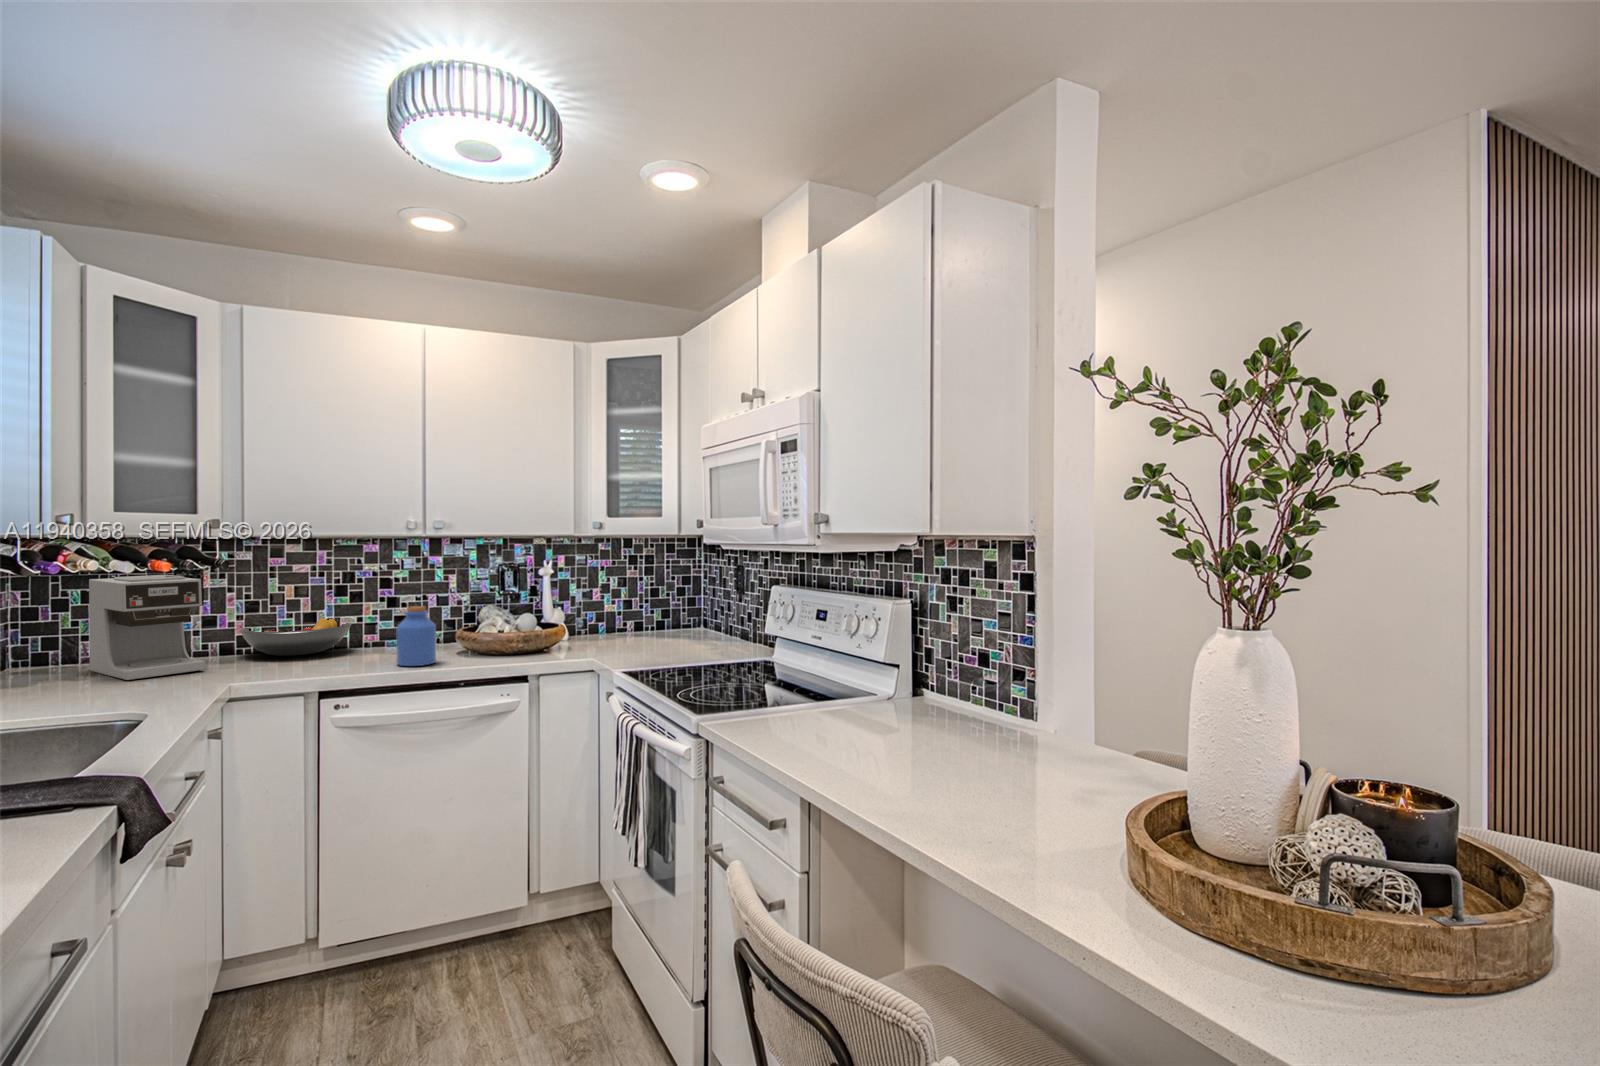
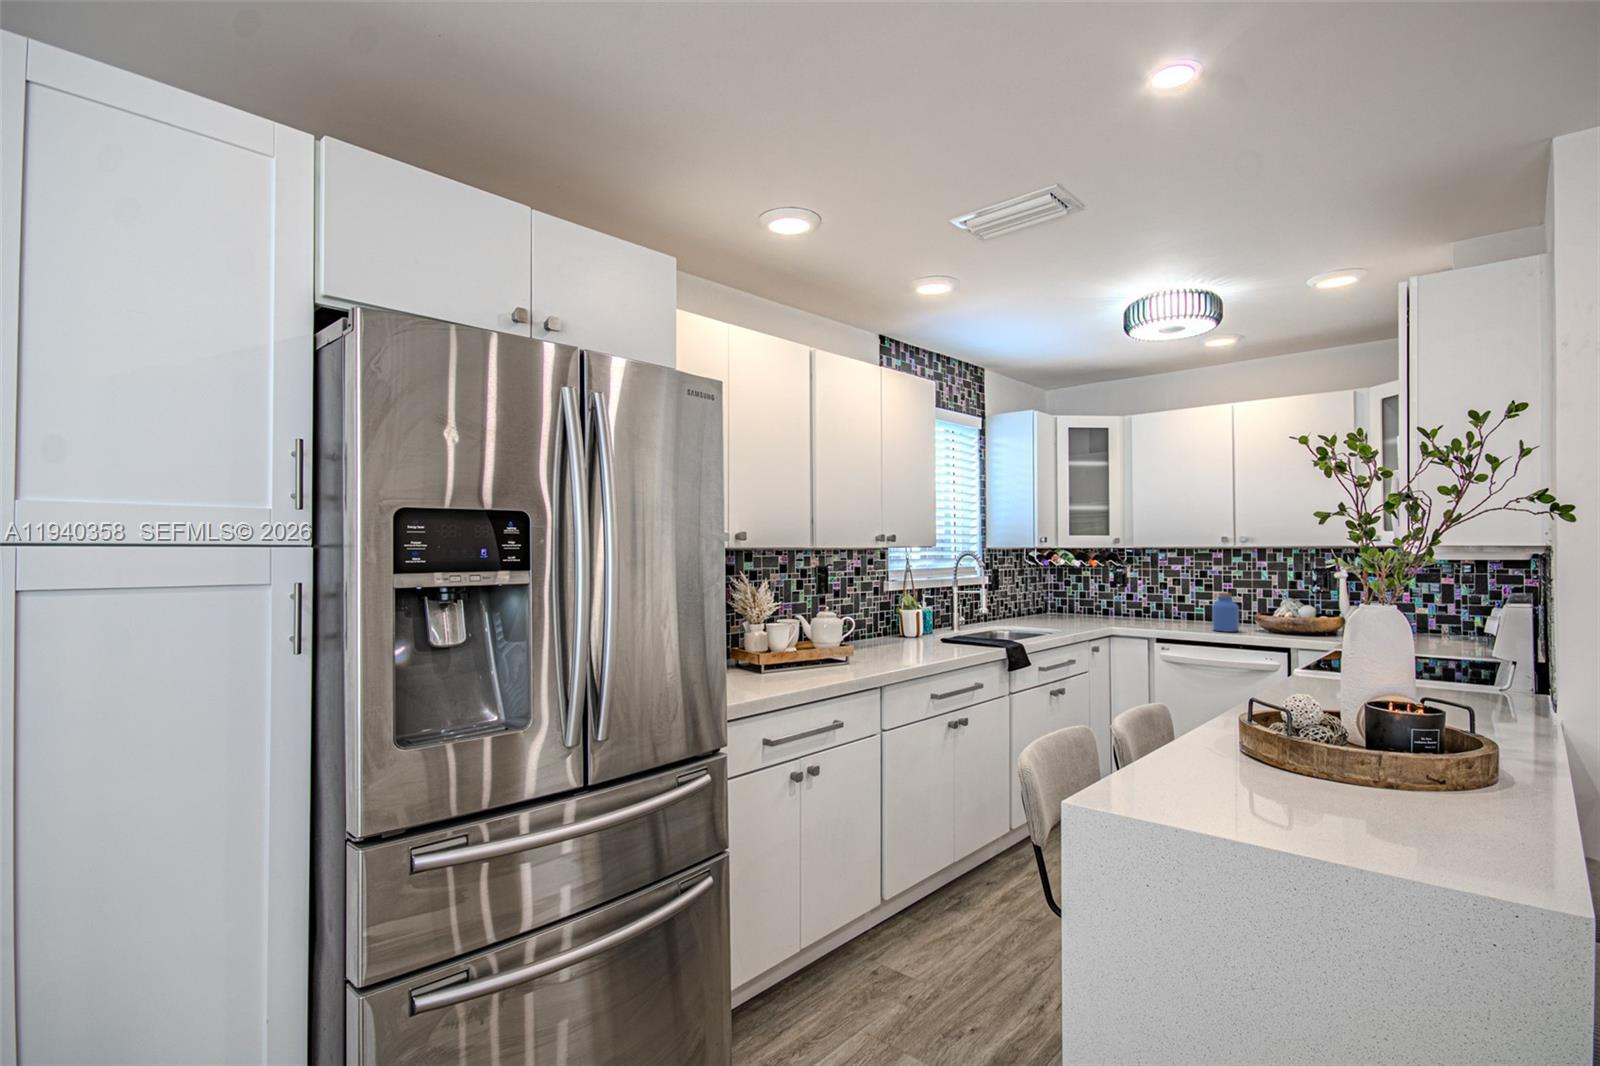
coffee maker: present [89,575,205,680] -> none [1074,569,1116,620]
fruit bowl: present [240,617,351,656] -> none [1142,599,1207,621]

